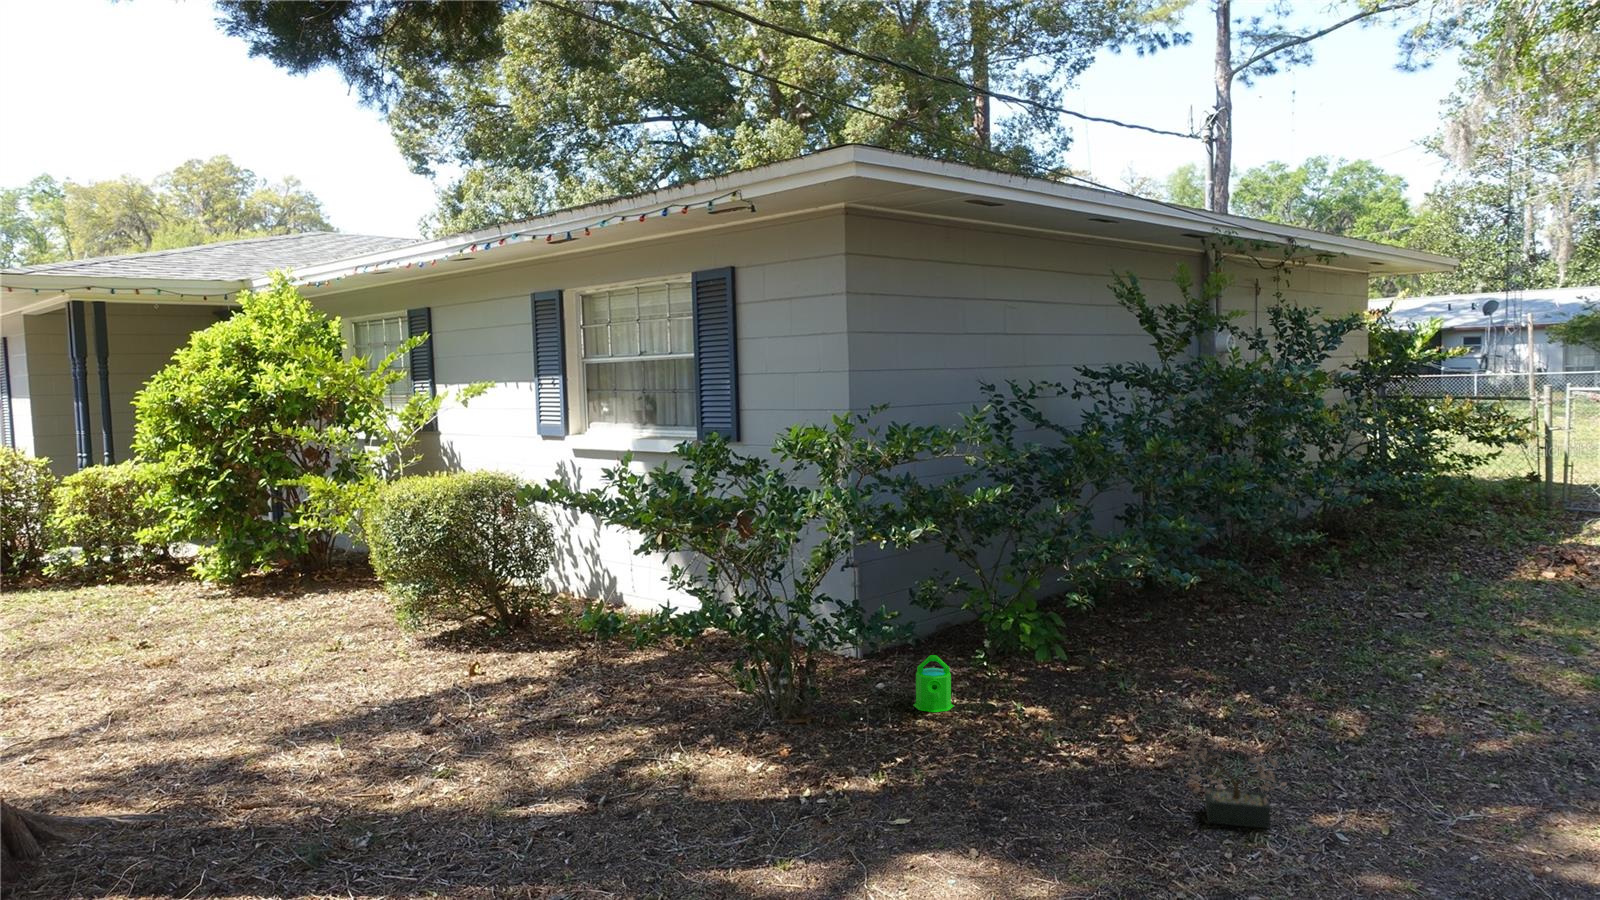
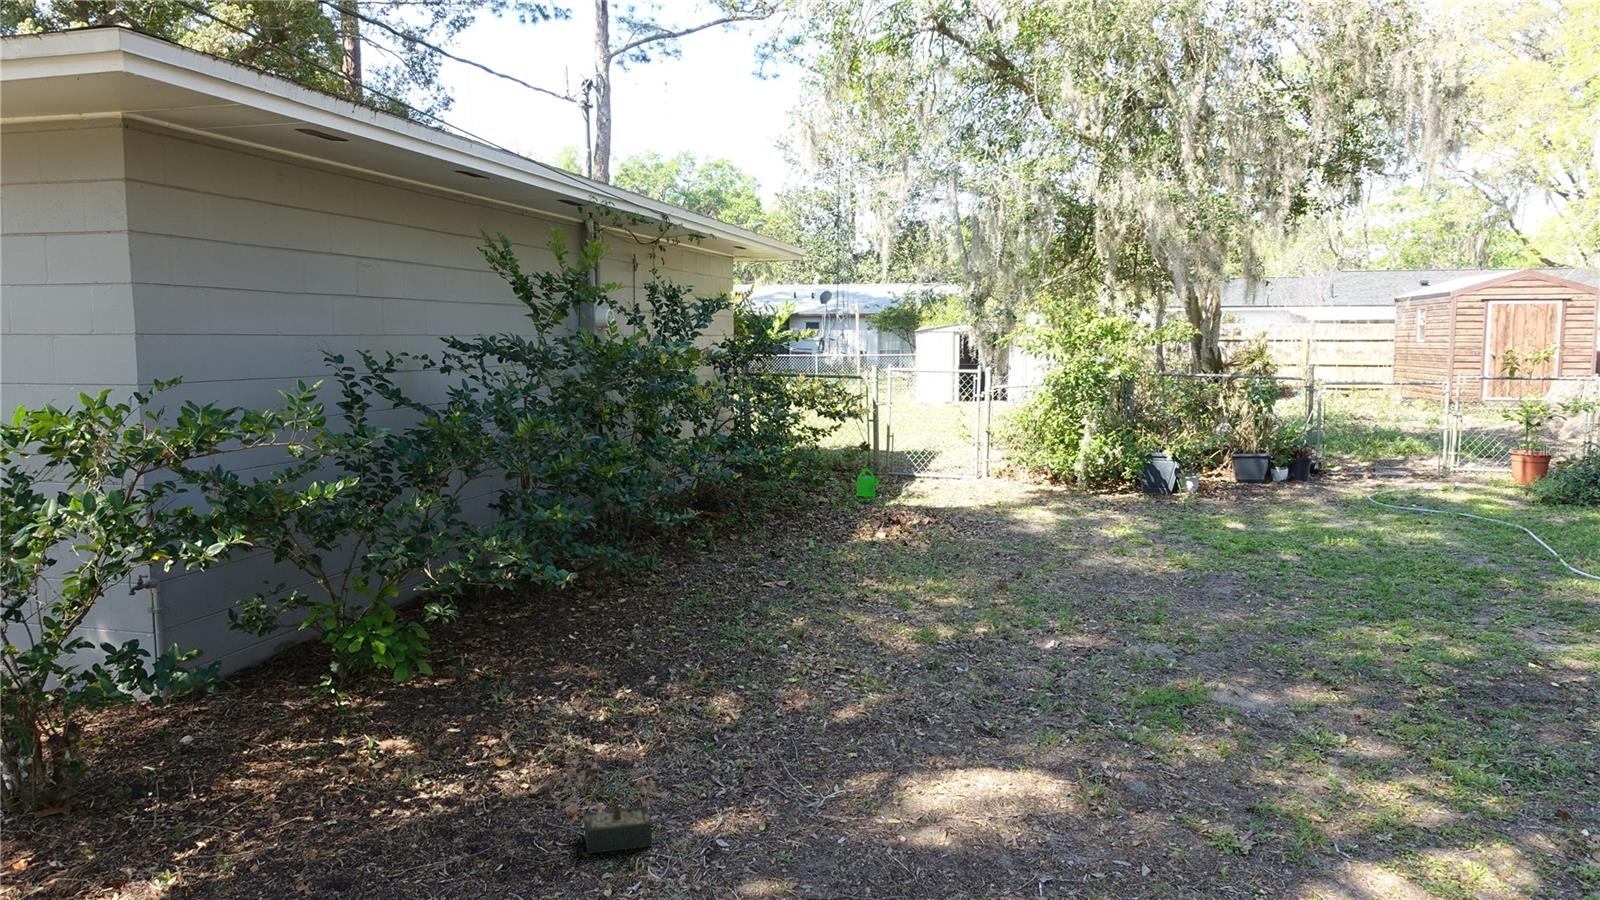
watering can: present [913,655,954,712] -> present [856,468,879,497]

